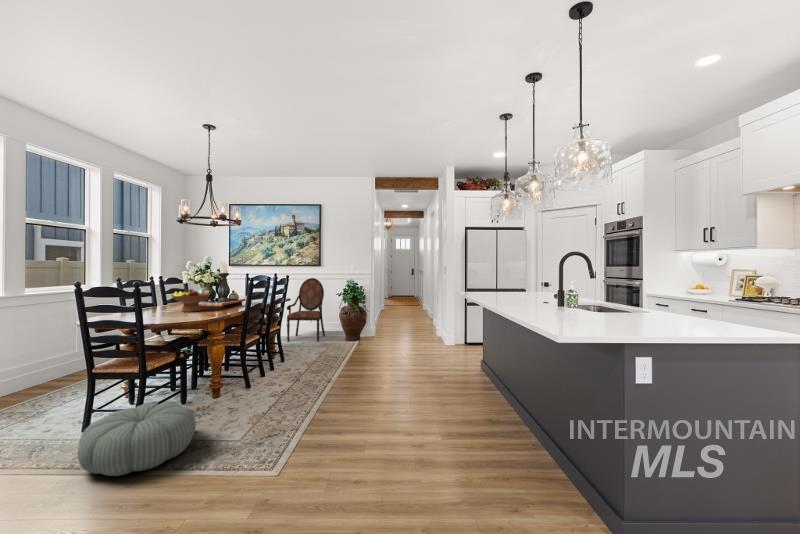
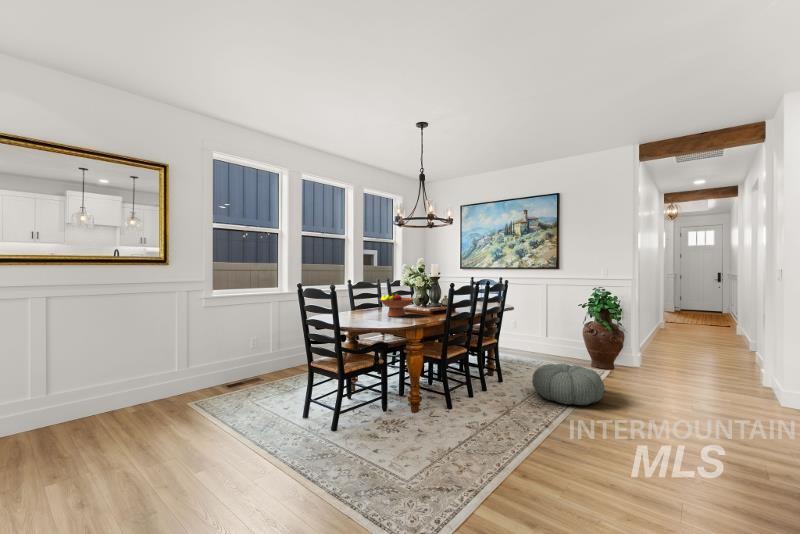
armchair: present [287,278,325,341] -> none [514,284,564,364]
pouf: present [78,402,196,476] -> present [532,364,605,405]

